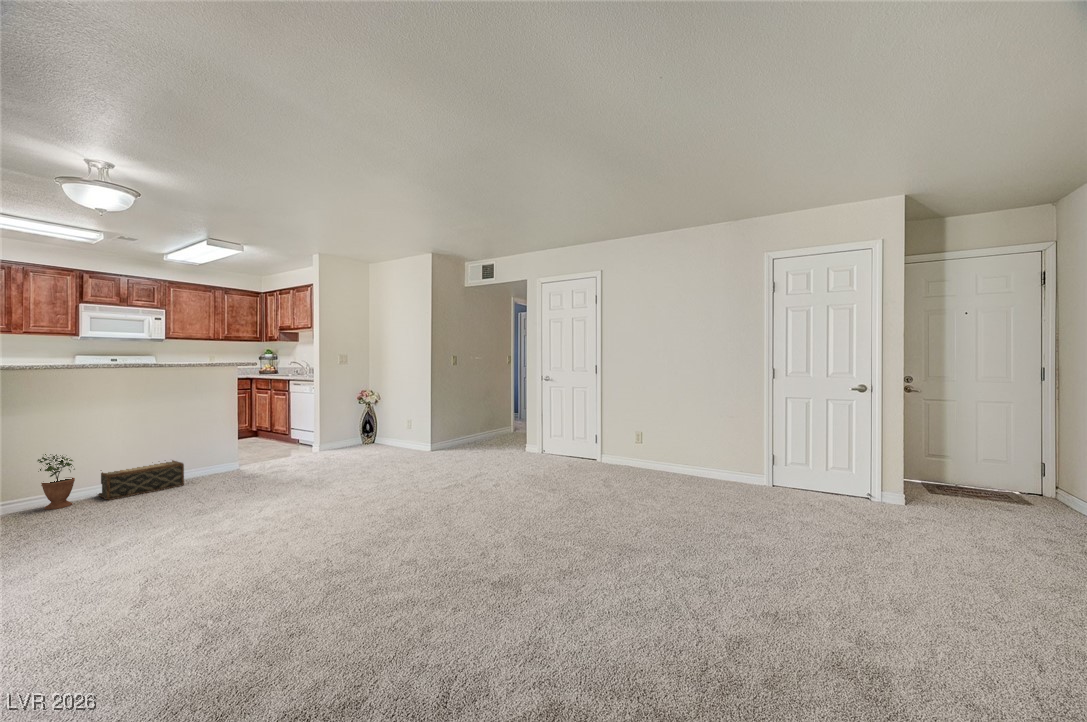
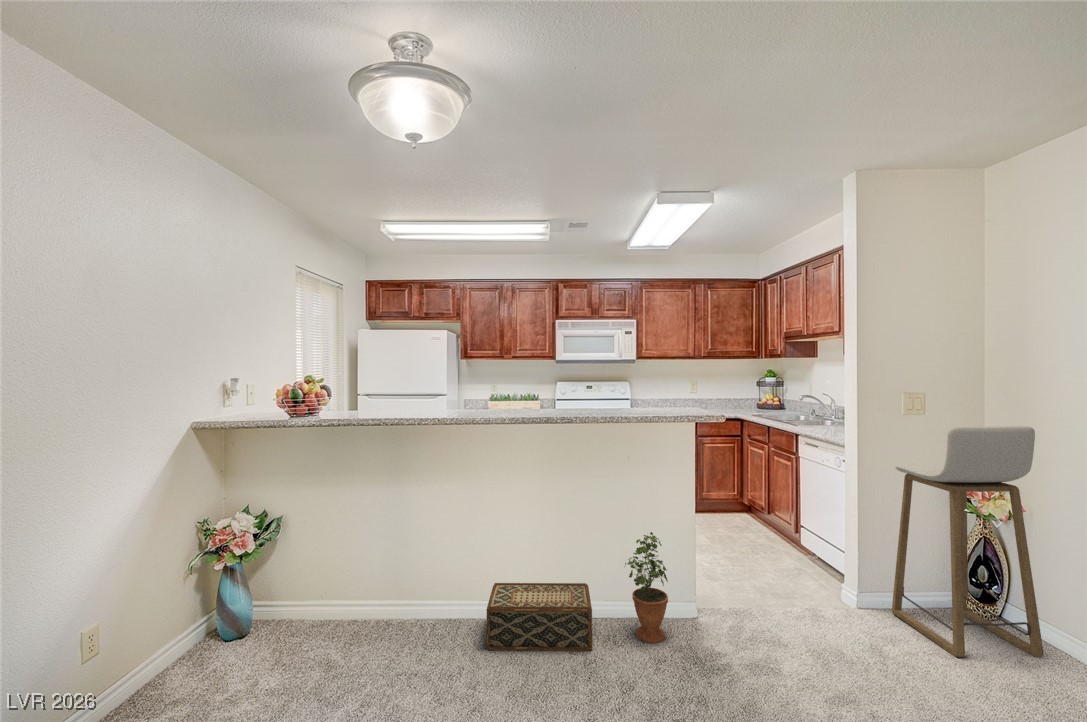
bar stool: none [334,364,383,452] -> present [892,426,1044,657]
potted plant: present [37,454,75,510] -> present [625,532,668,643]

